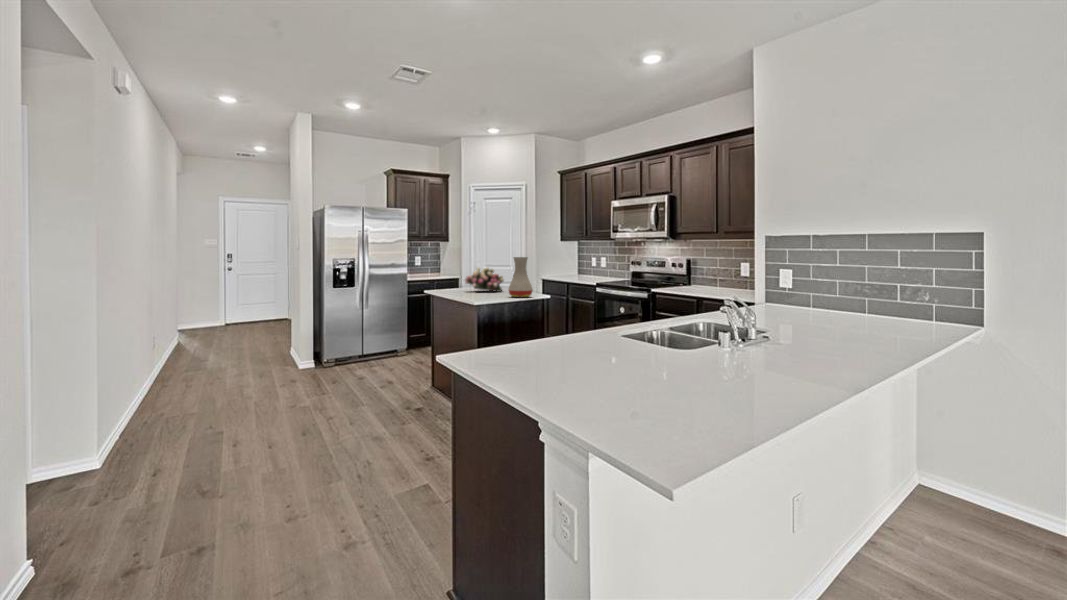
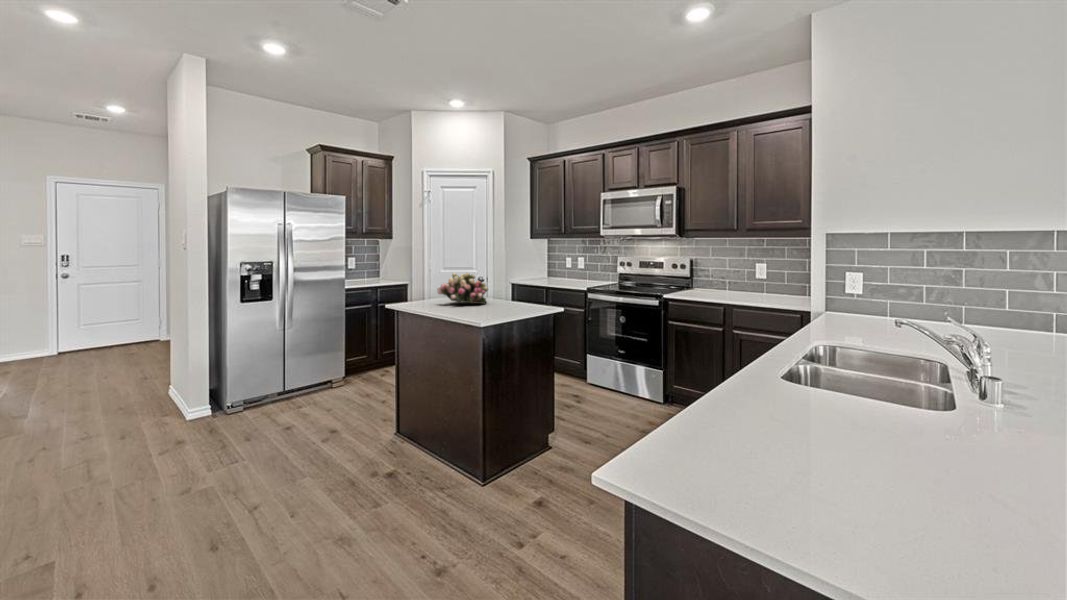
vase: present [509,257,533,298] -> none [512,260,544,315]

